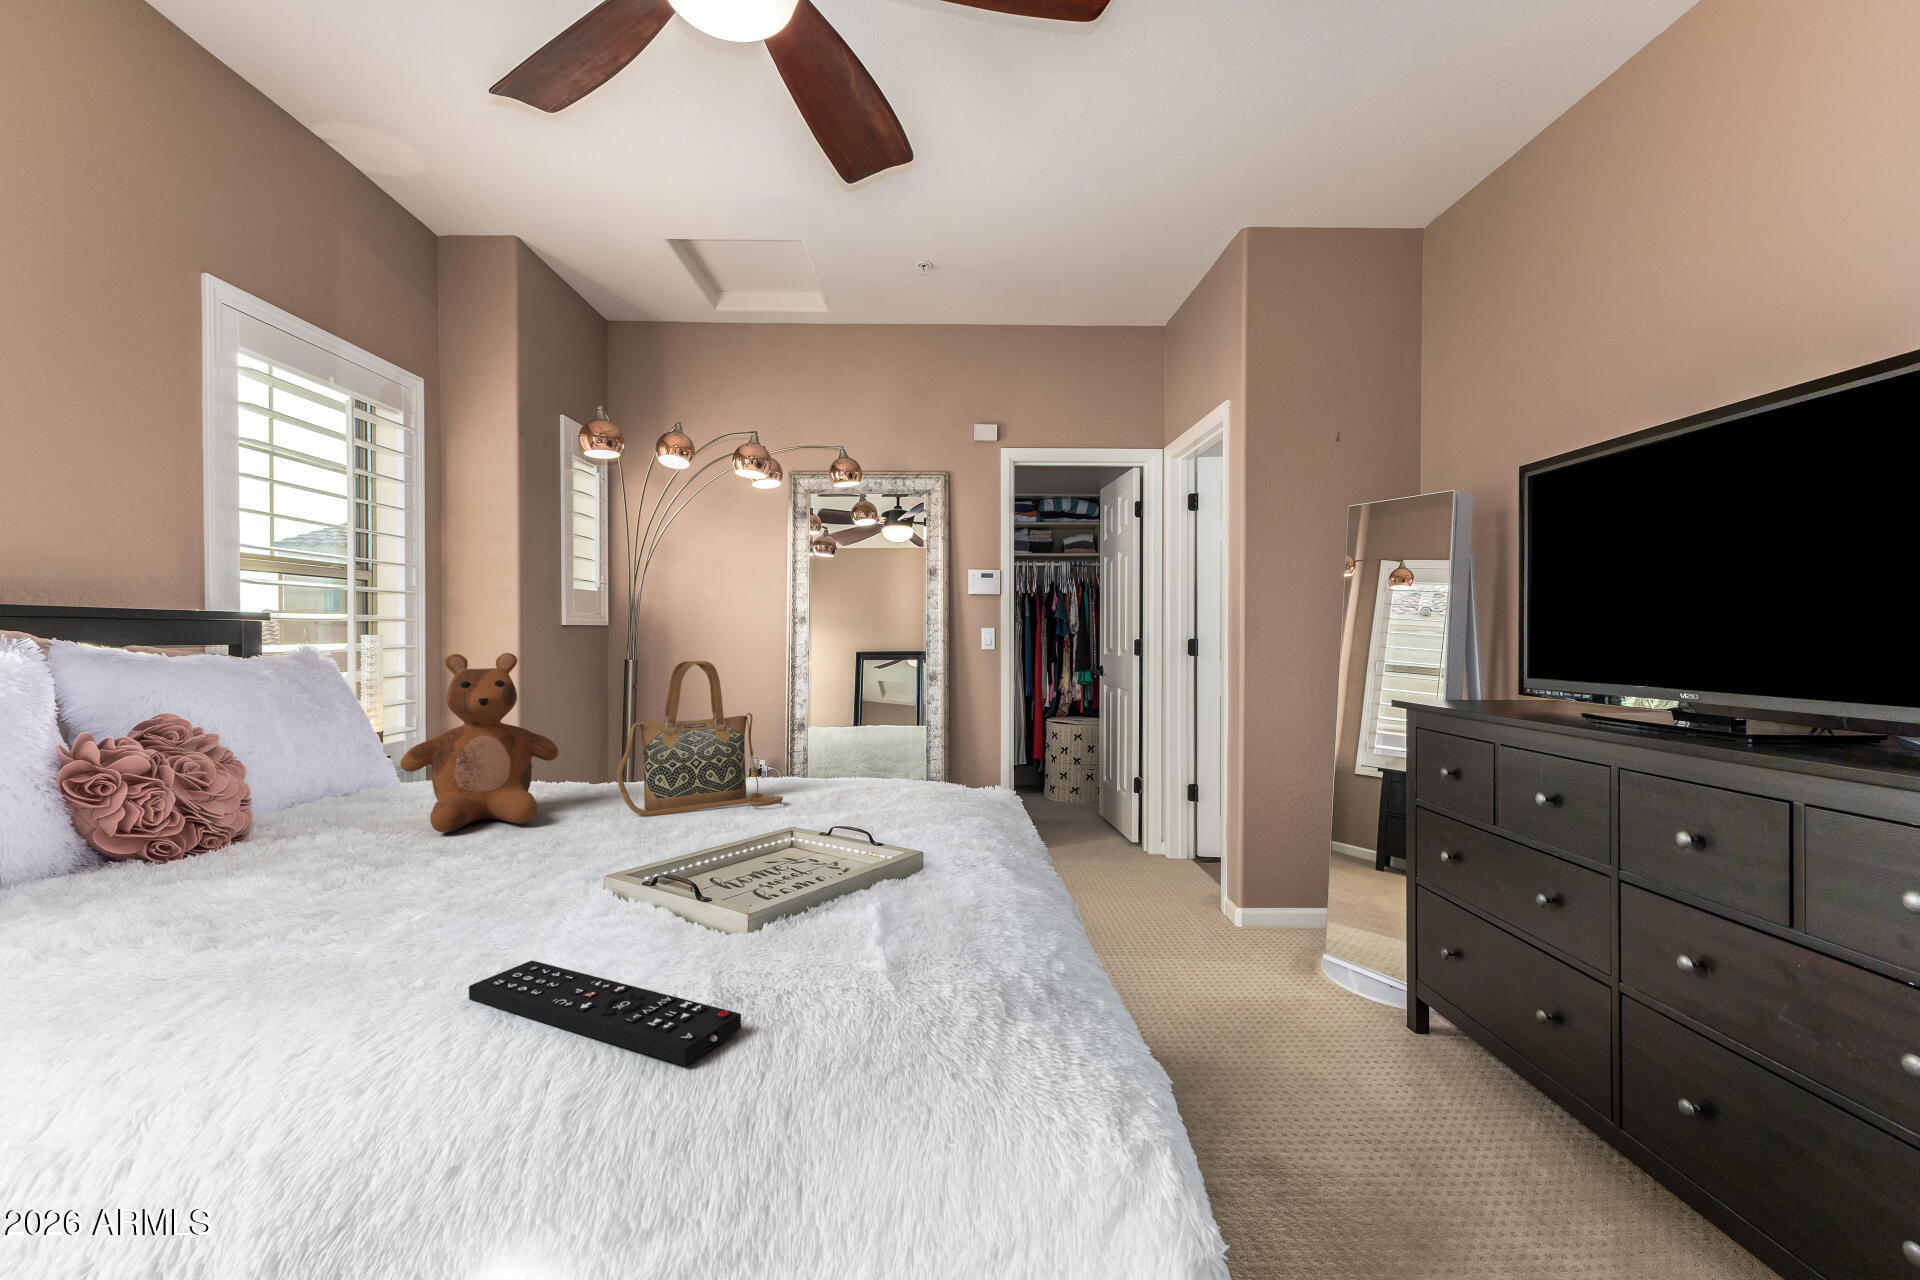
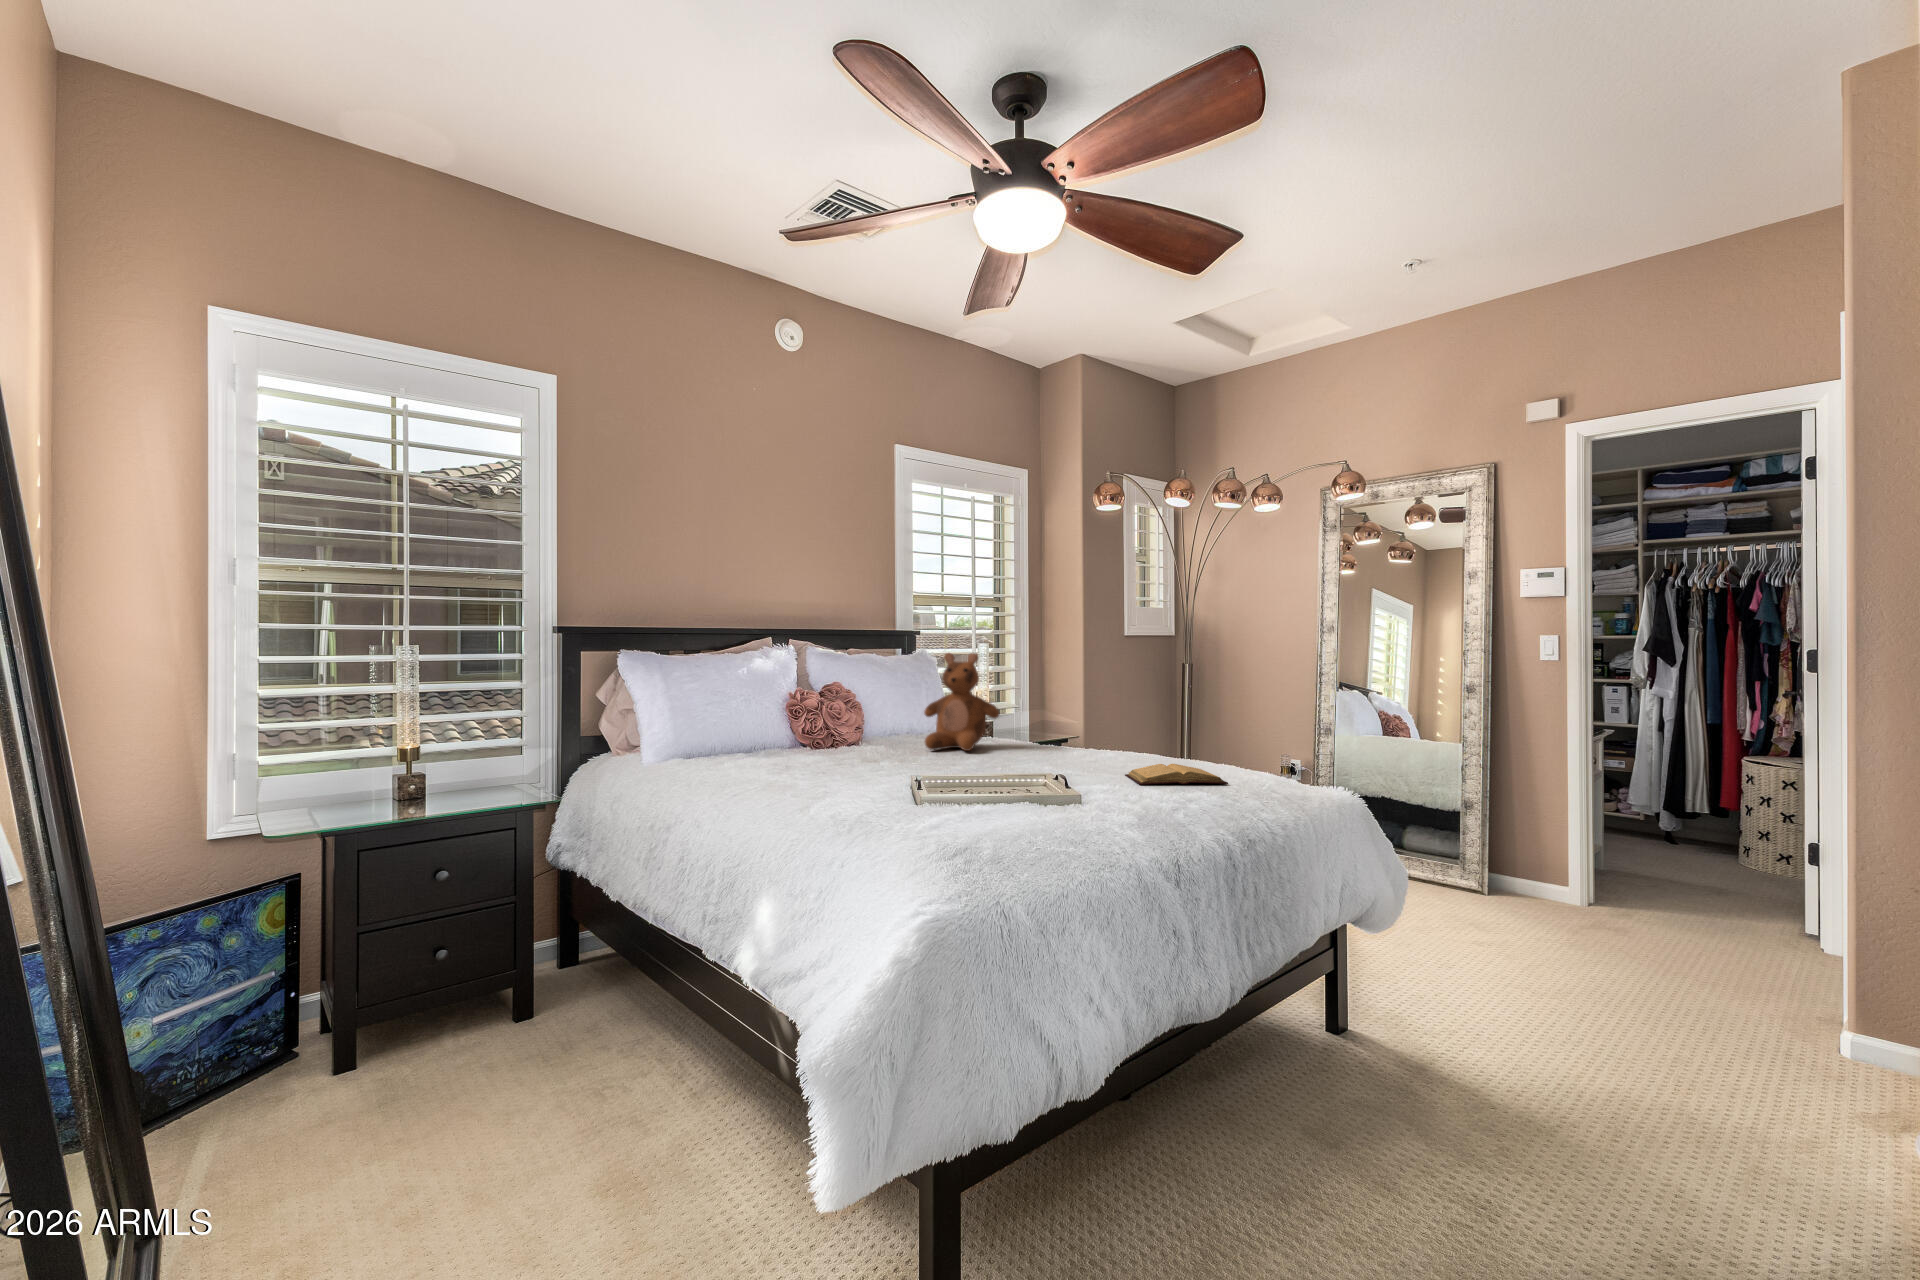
handbag: present [617,661,783,816] -> none [1019,660,1117,761]
book: none [847,797,985,838] -> present [1125,764,1228,785]
remote control: present [469,961,741,1066] -> none [839,785,887,813]

